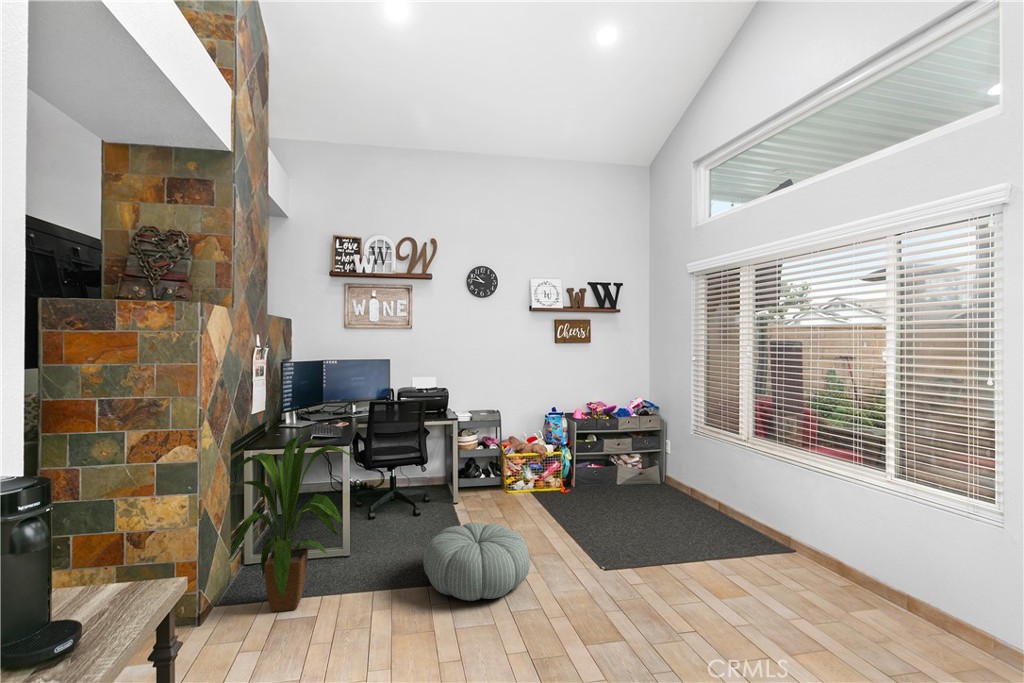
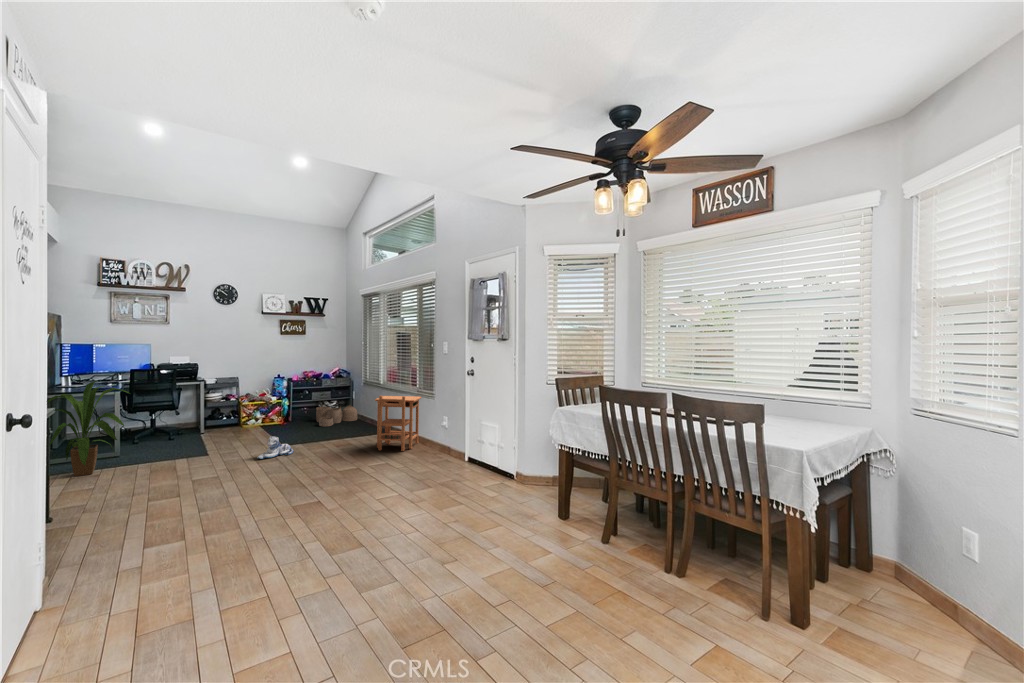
woven basket: none [615,463,685,509] -> present [316,406,357,426]
side table: none [814,483,945,655] -> present [375,396,421,451]
pouf: present [423,523,530,601] -> none [176,429,242,461]
plush toy: none [568,563,630,619] -> present [257,436,294,459]

